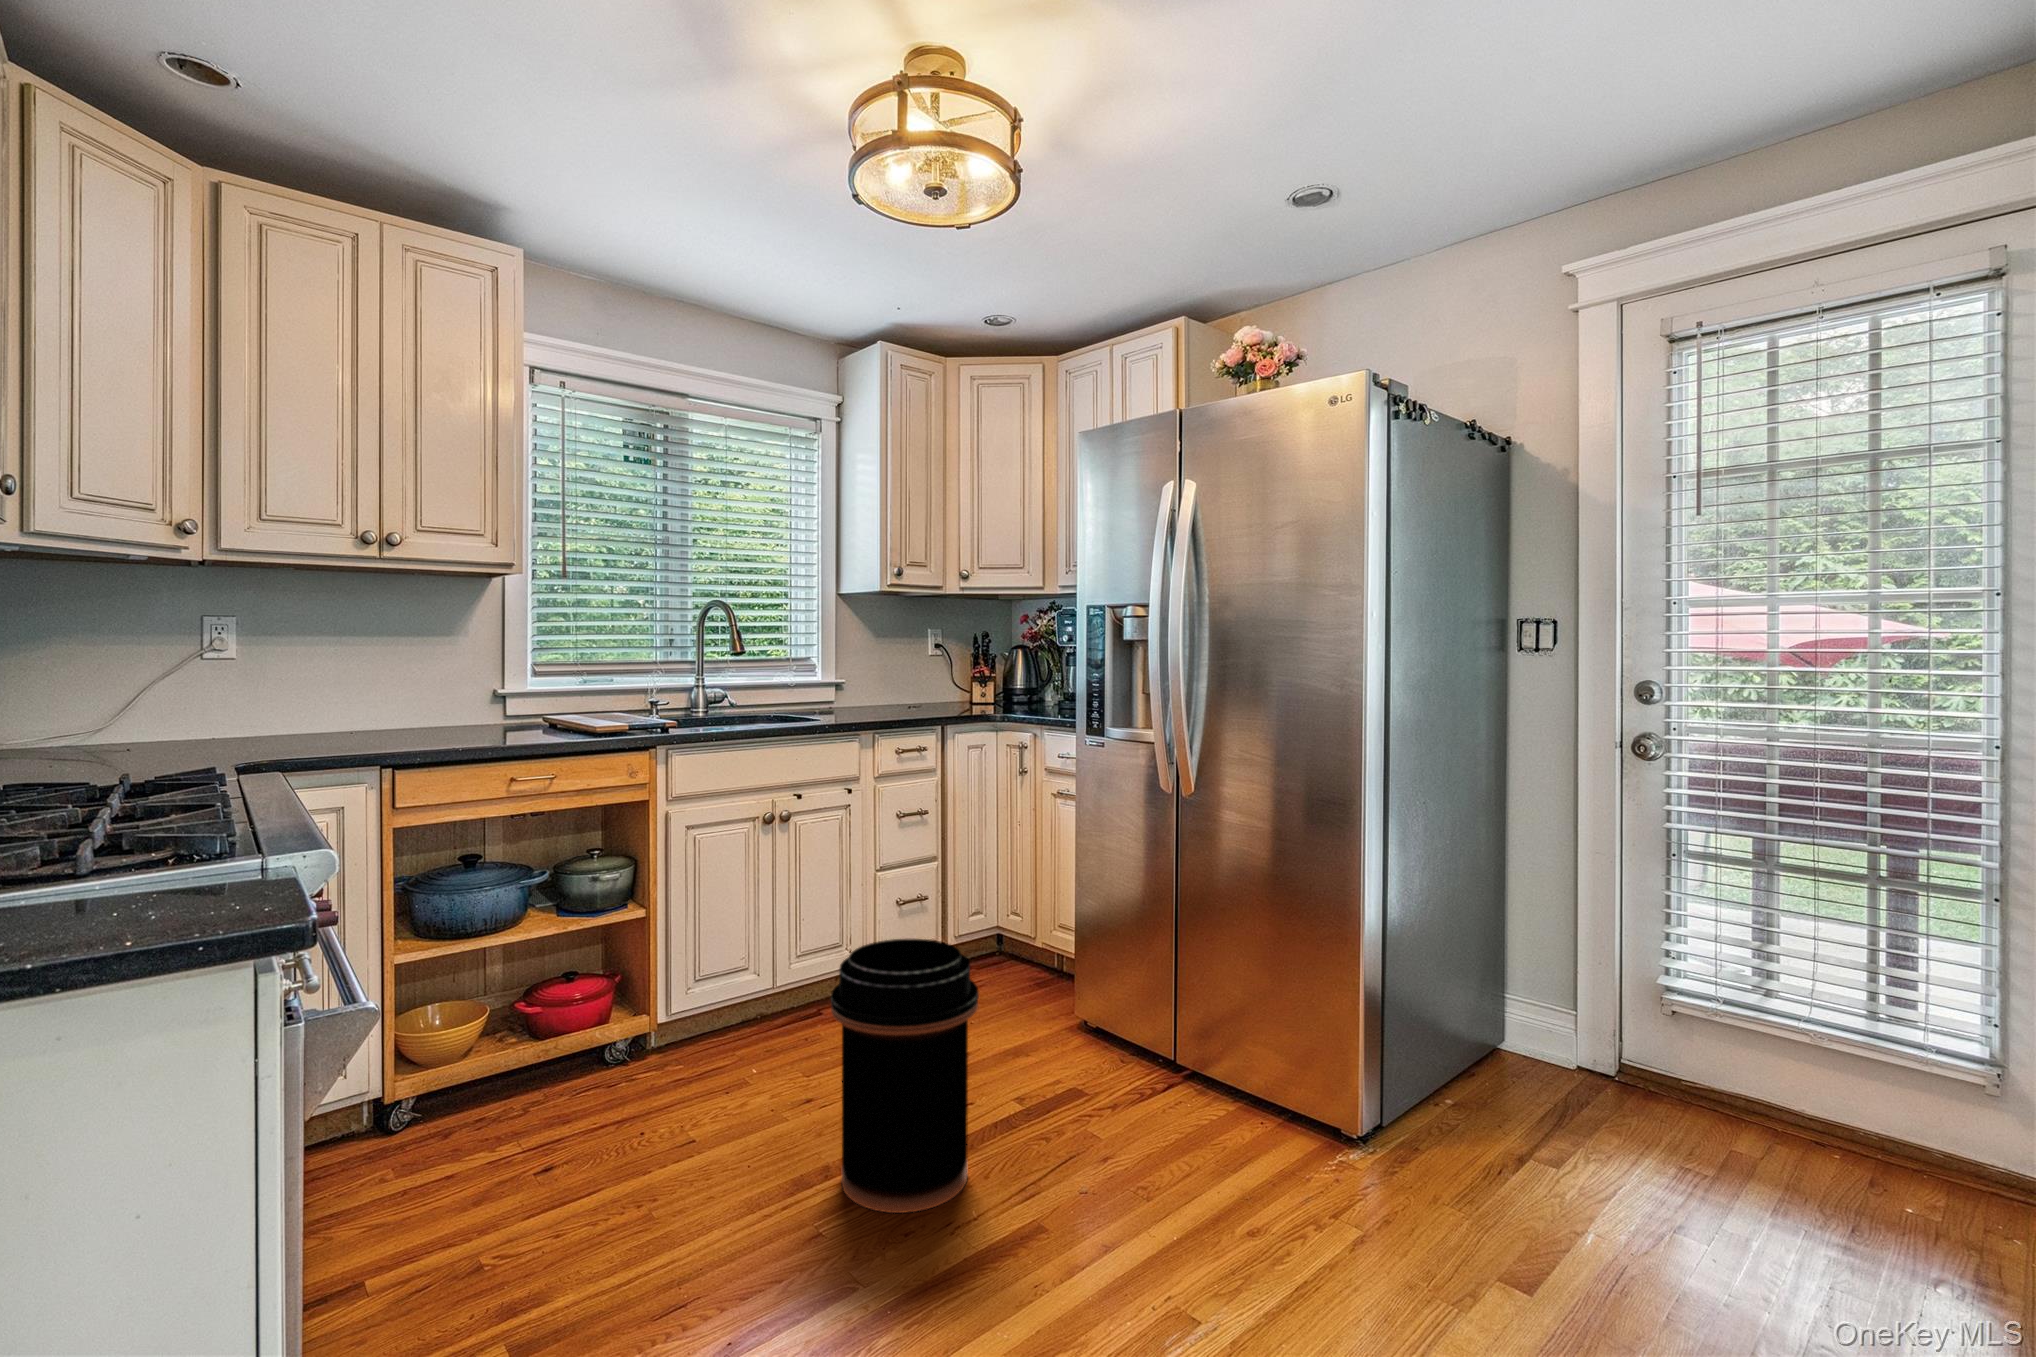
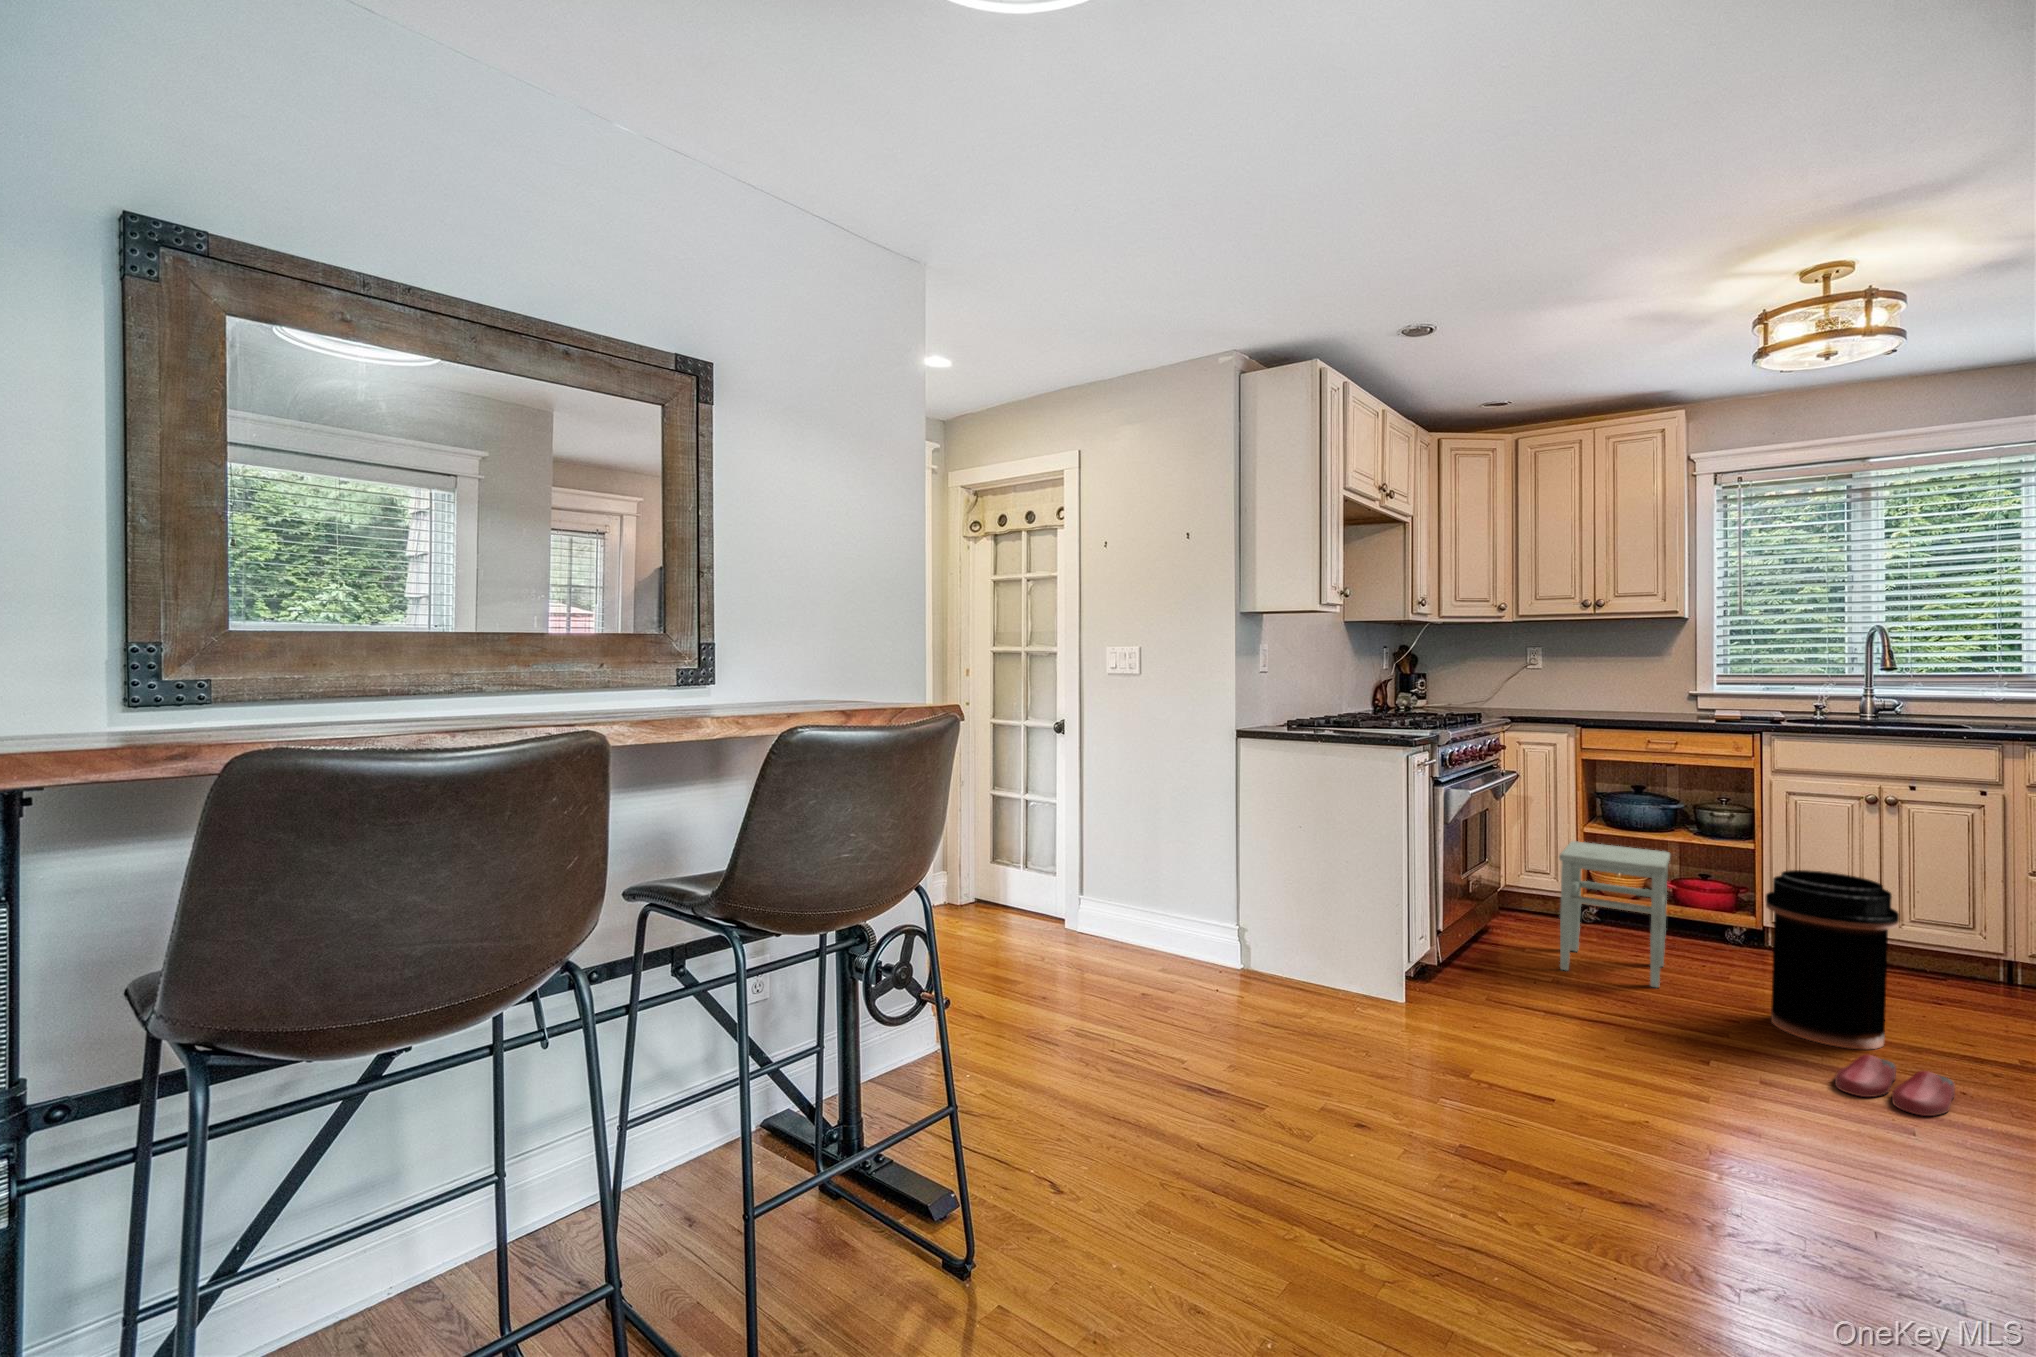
stool: none [461,971,688,1299] -> present [1559,841,1670,988]
slippers: none [1016,1183,1154,1292] -> present [1835,1054,1955,1116]

